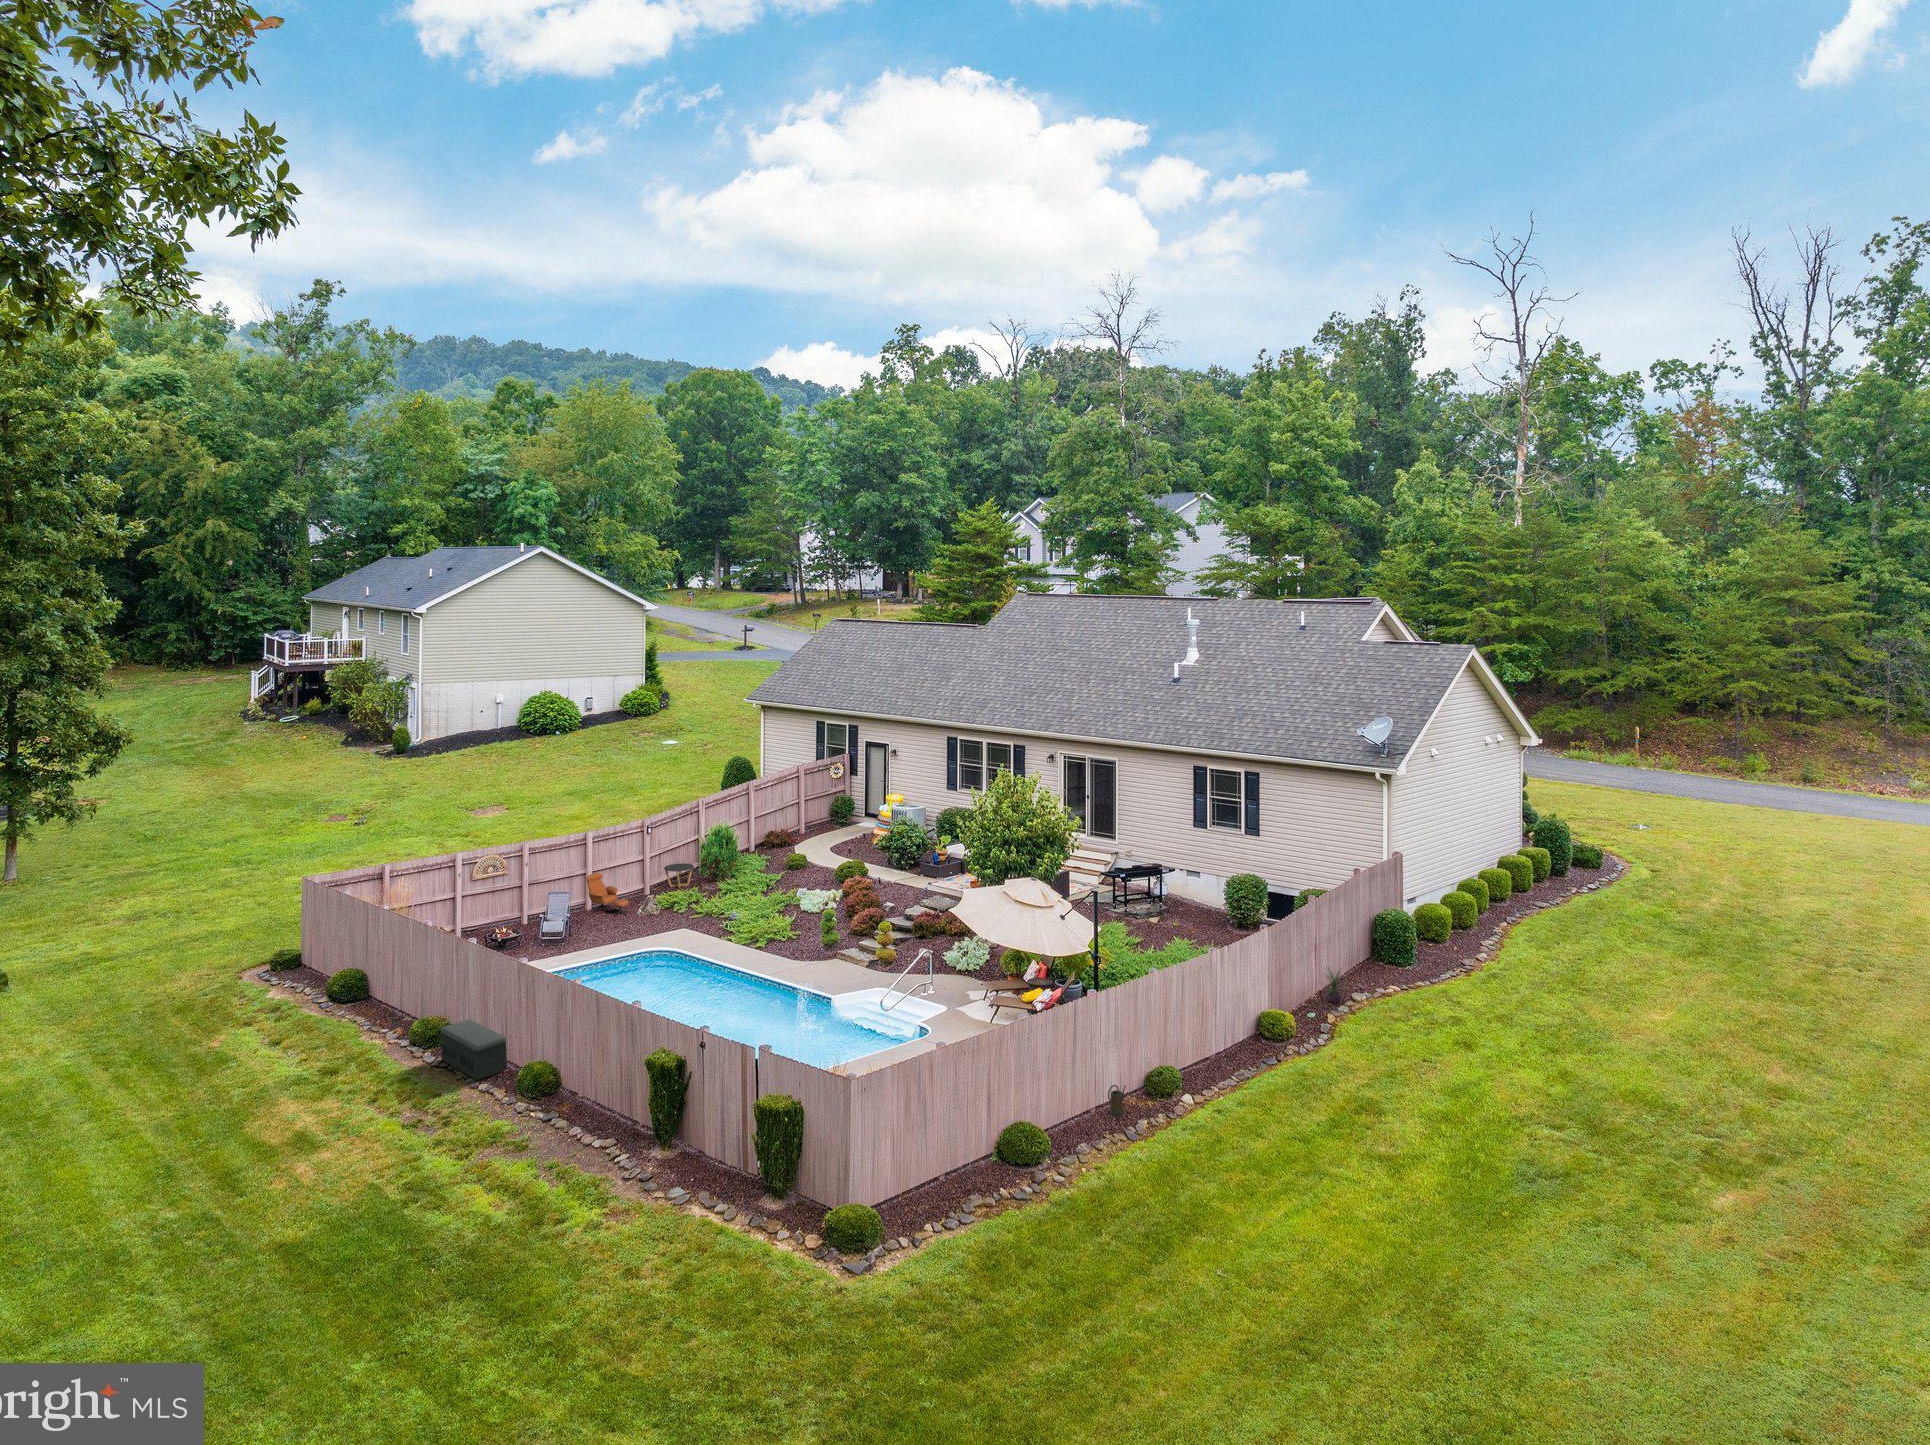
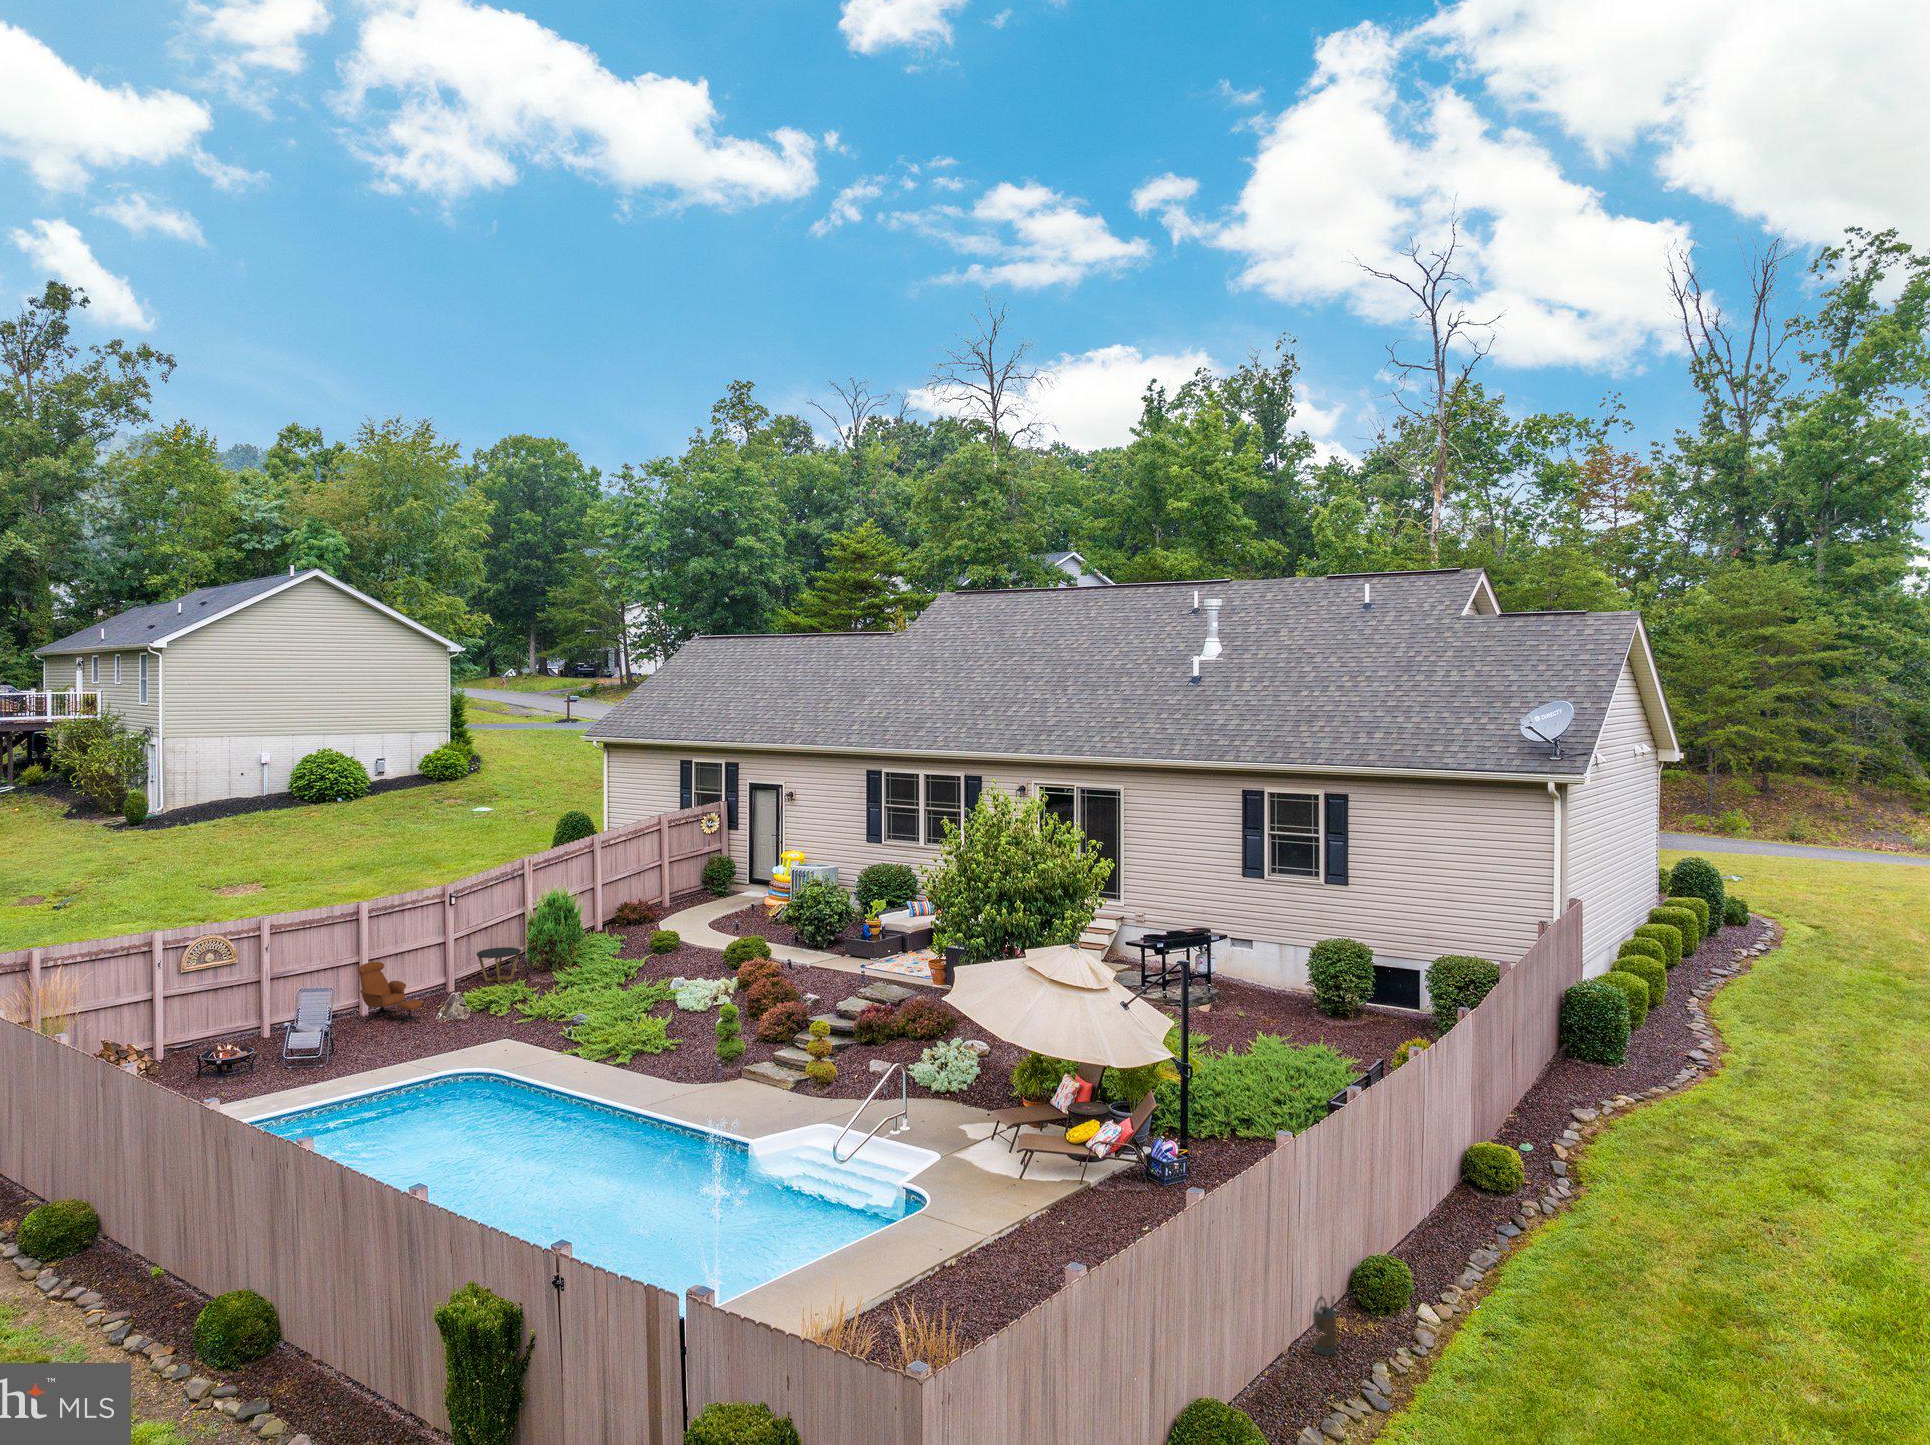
decorative plant: present [1325,970,1341,1003] -> none [1502,1065,1571,1123]
storage bench: present [441,1019,507,1080] -> none [47,1211,169,1335]

